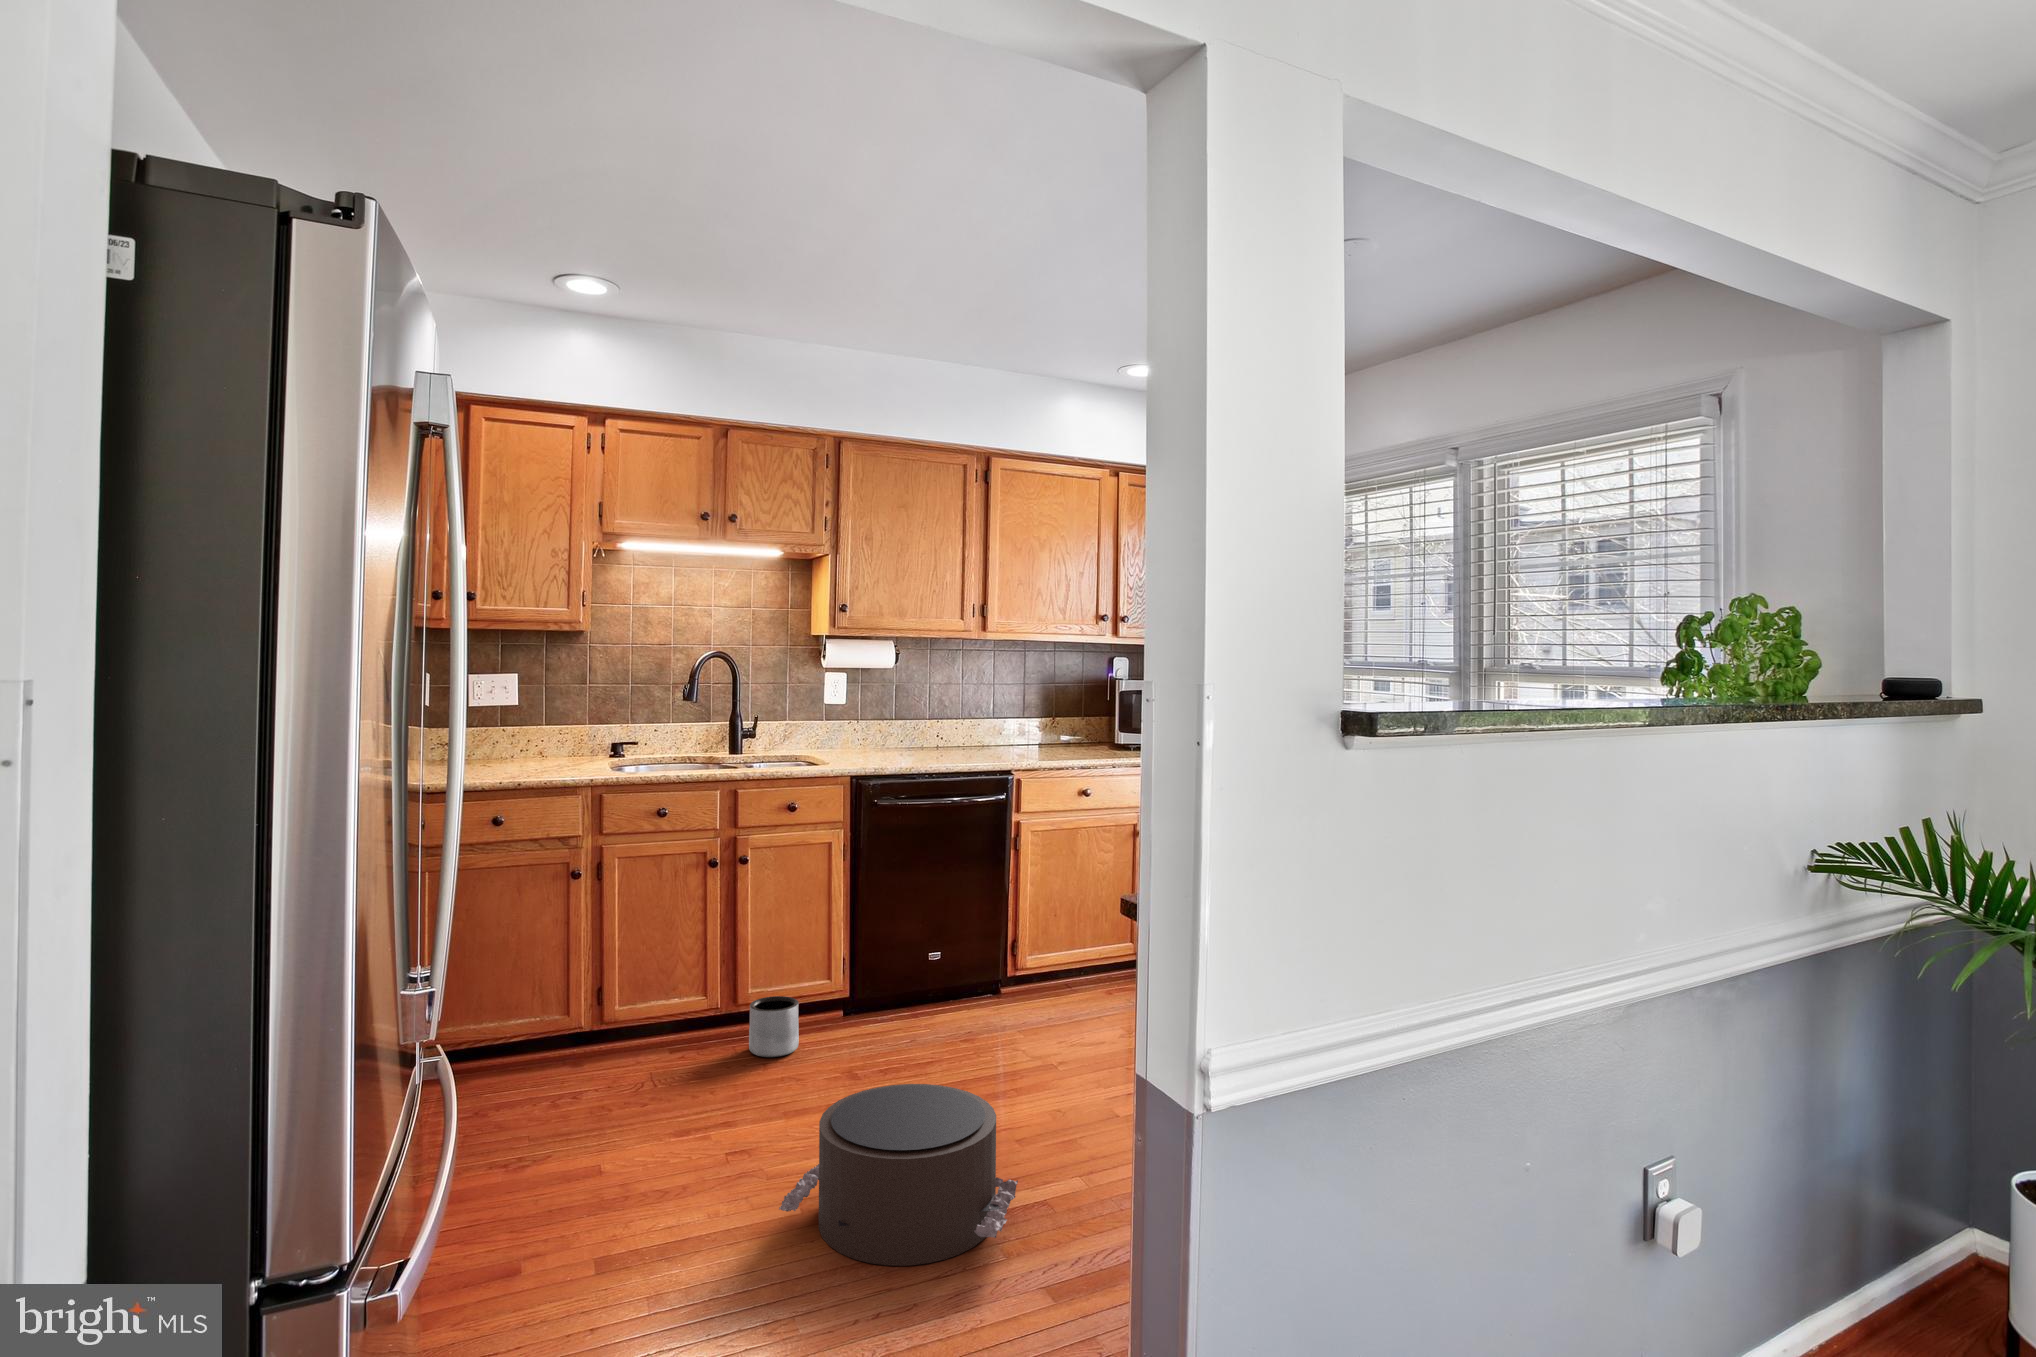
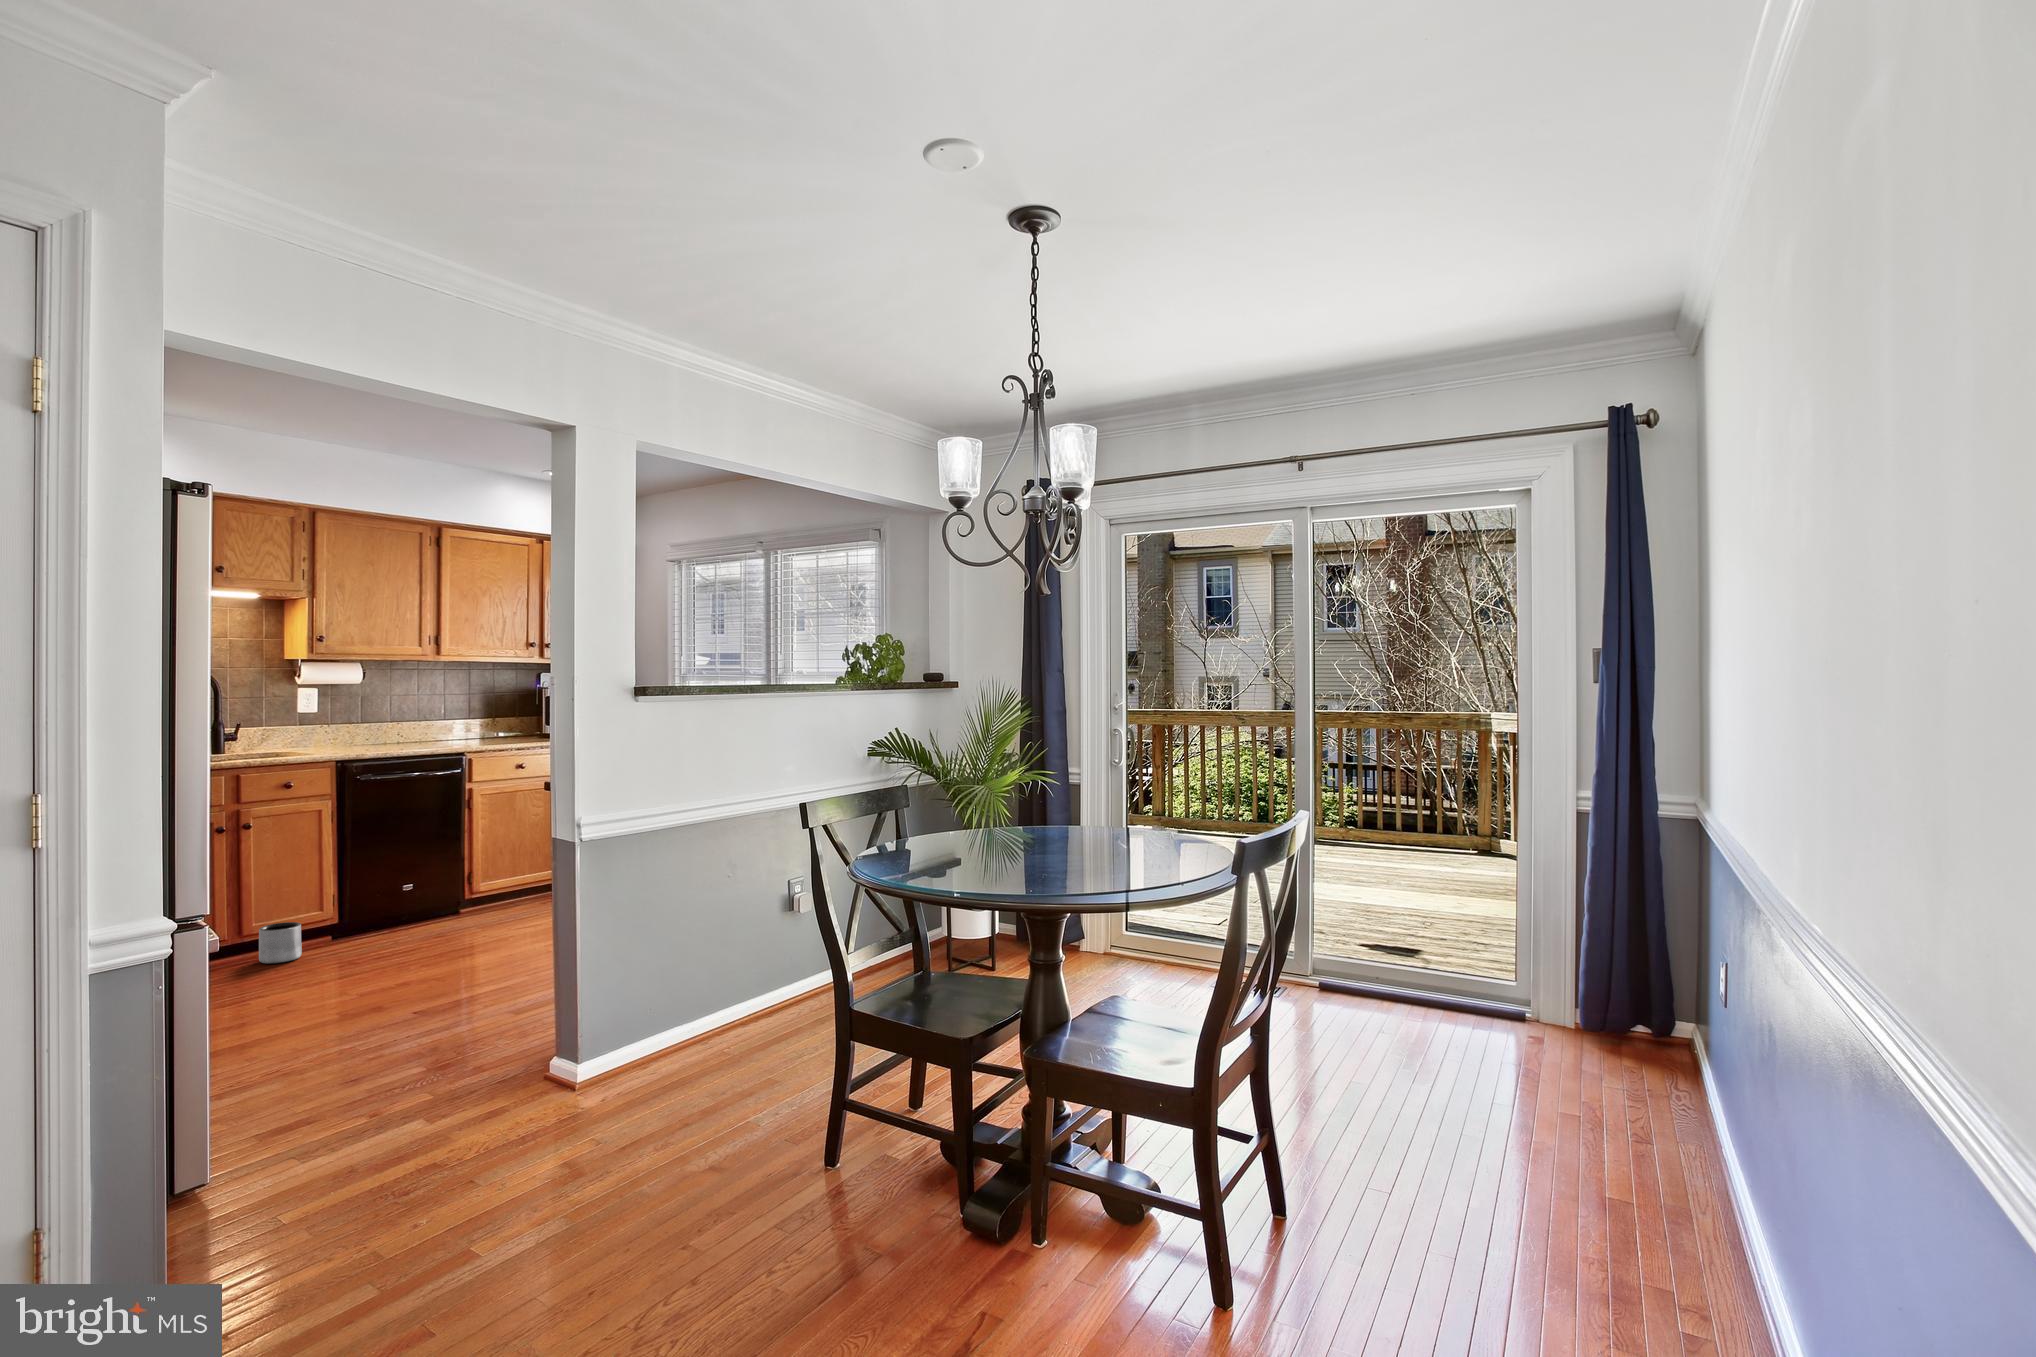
pouf: present [779,1084,1018,1266] -> none [336,932,492,1019]

